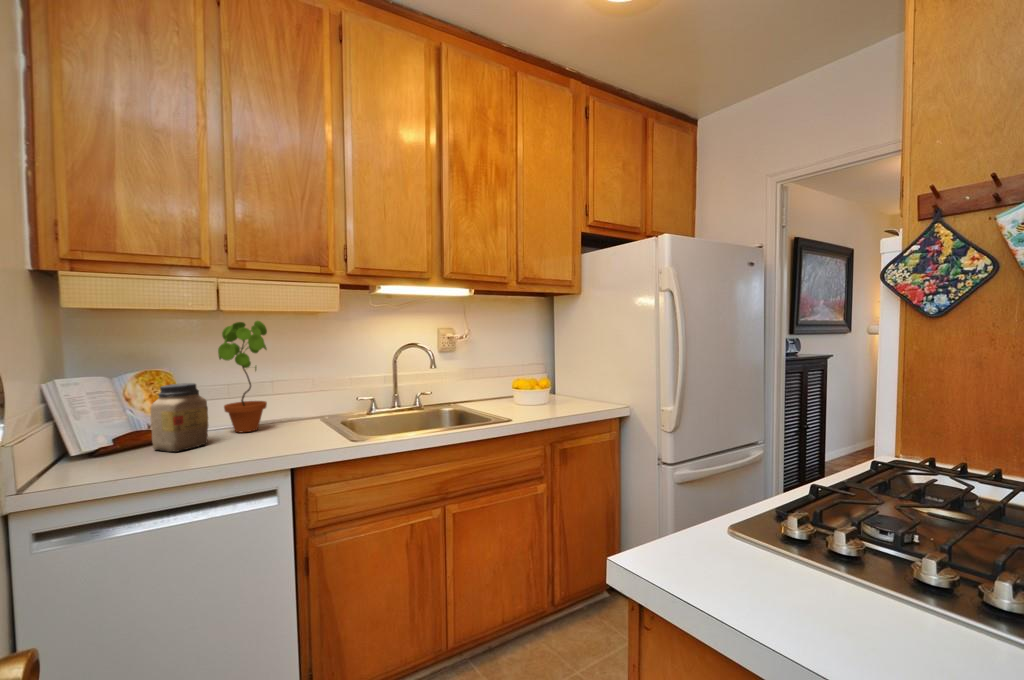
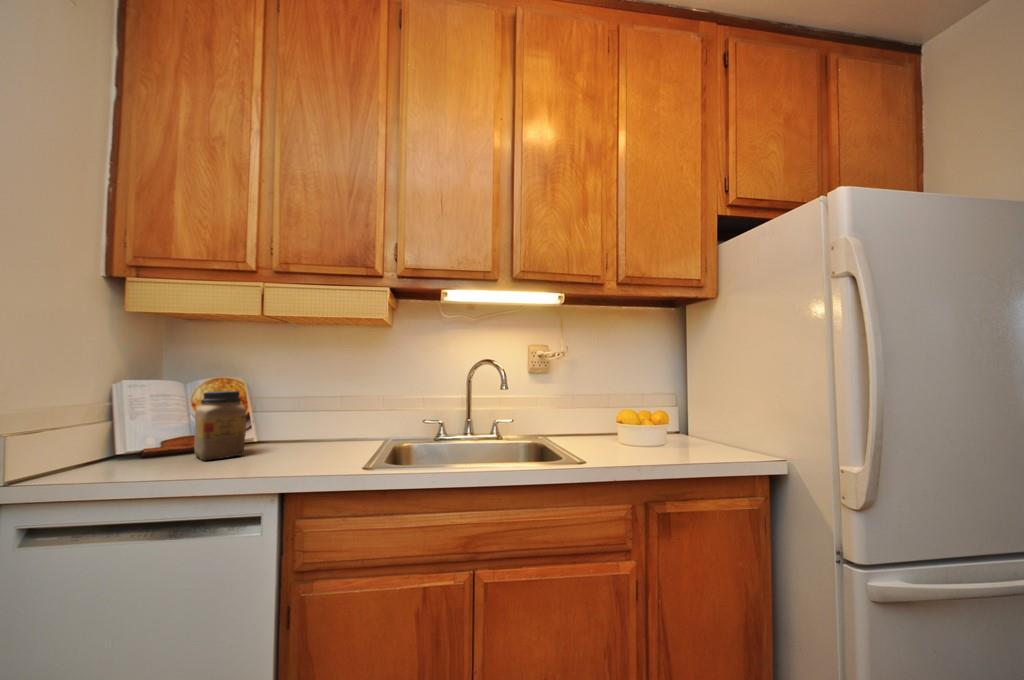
potted plant: present [218,321,267,432] -> none [271,331,327,447]

